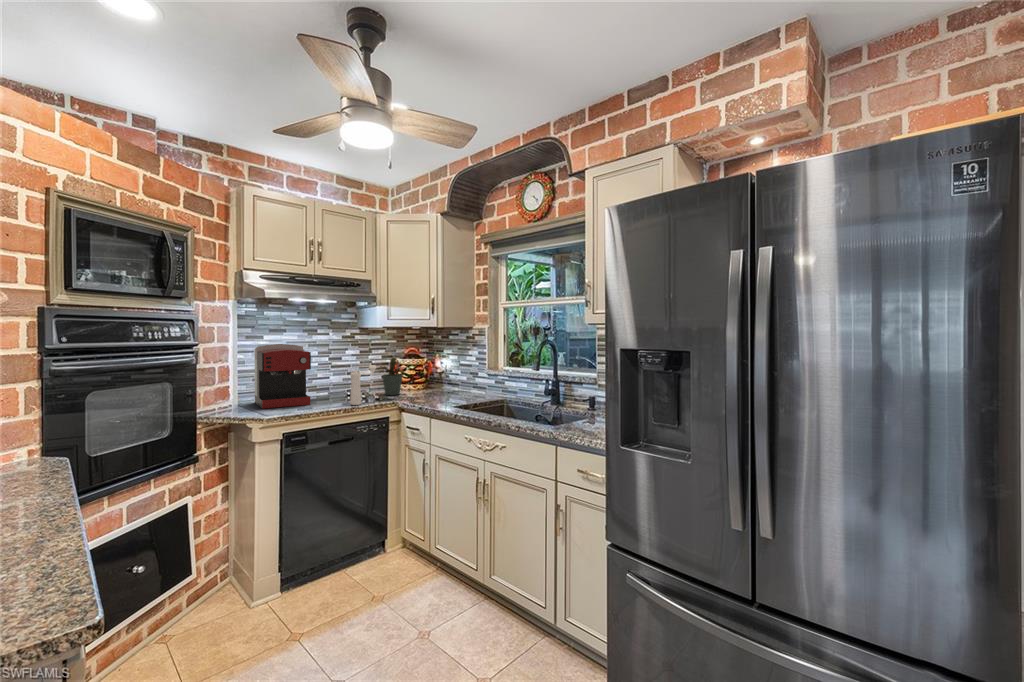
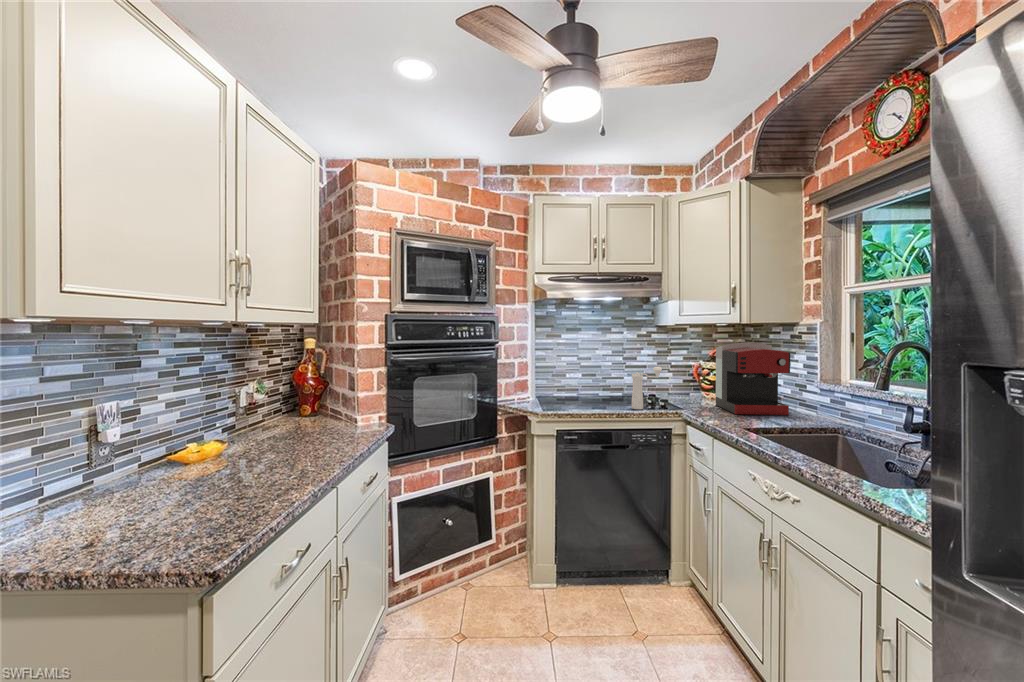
coffee maker: present [255,344,311,409] -> present [716,342,790,415]
potted plant: present [380,358,404,395] -> none [671,359,702,402]

